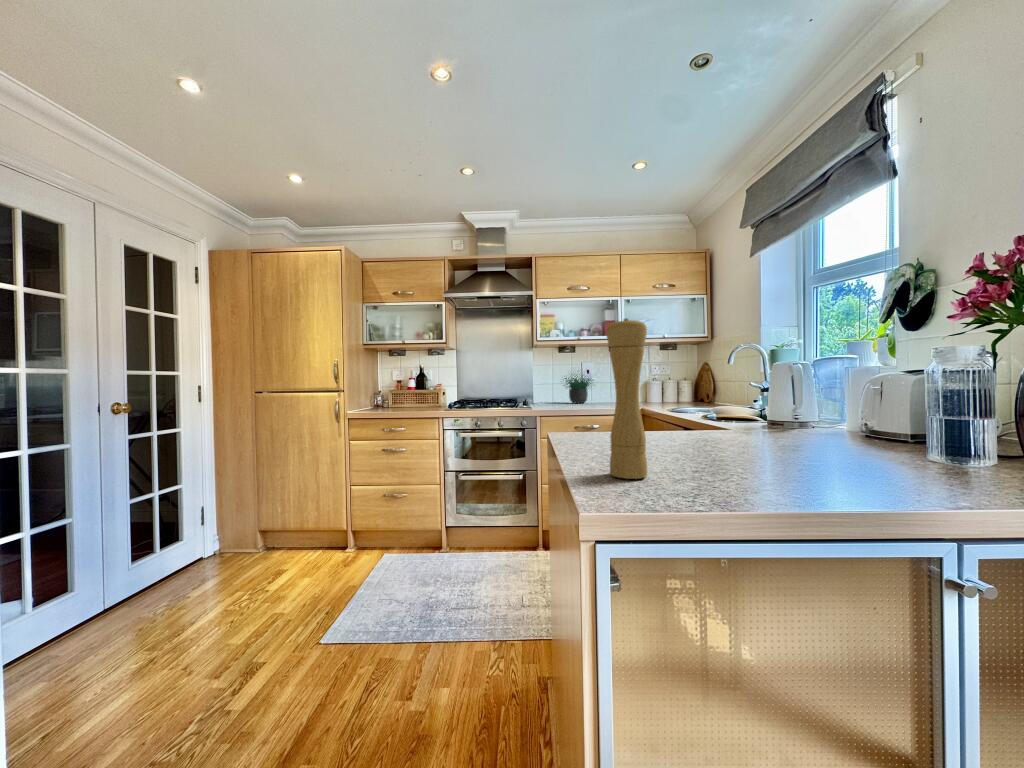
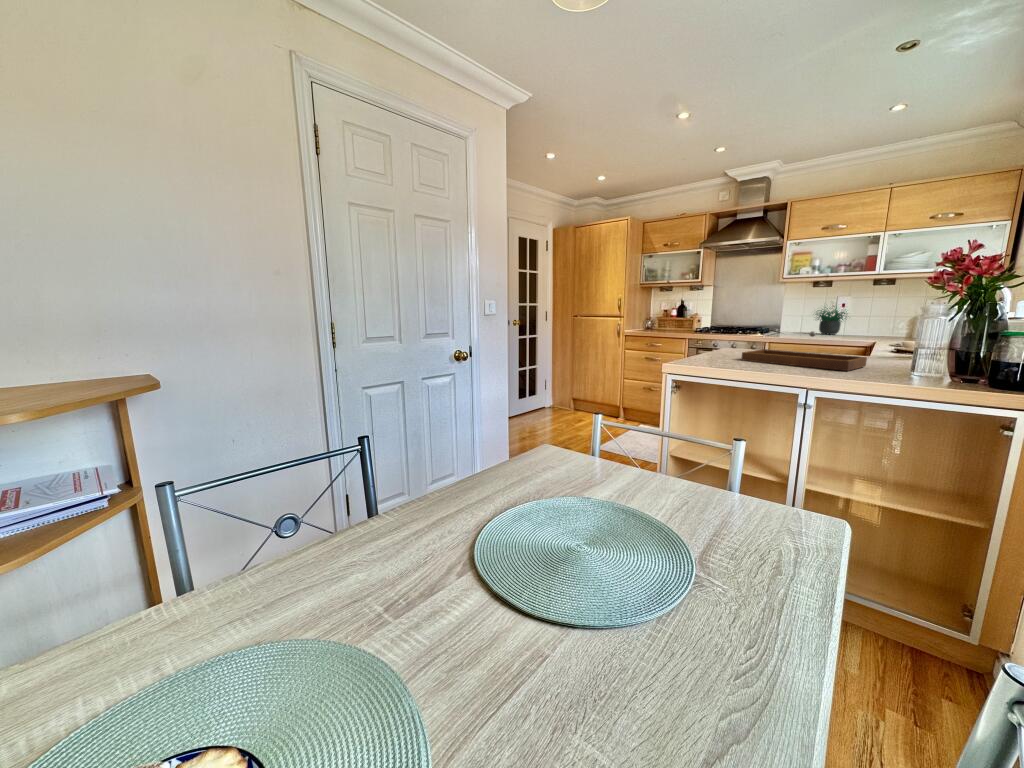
pepper mill: present [606,318,647,479] -> none [705,293,727,360]
tray: none [663,399,910,479] -> present [742,332,867,371]

